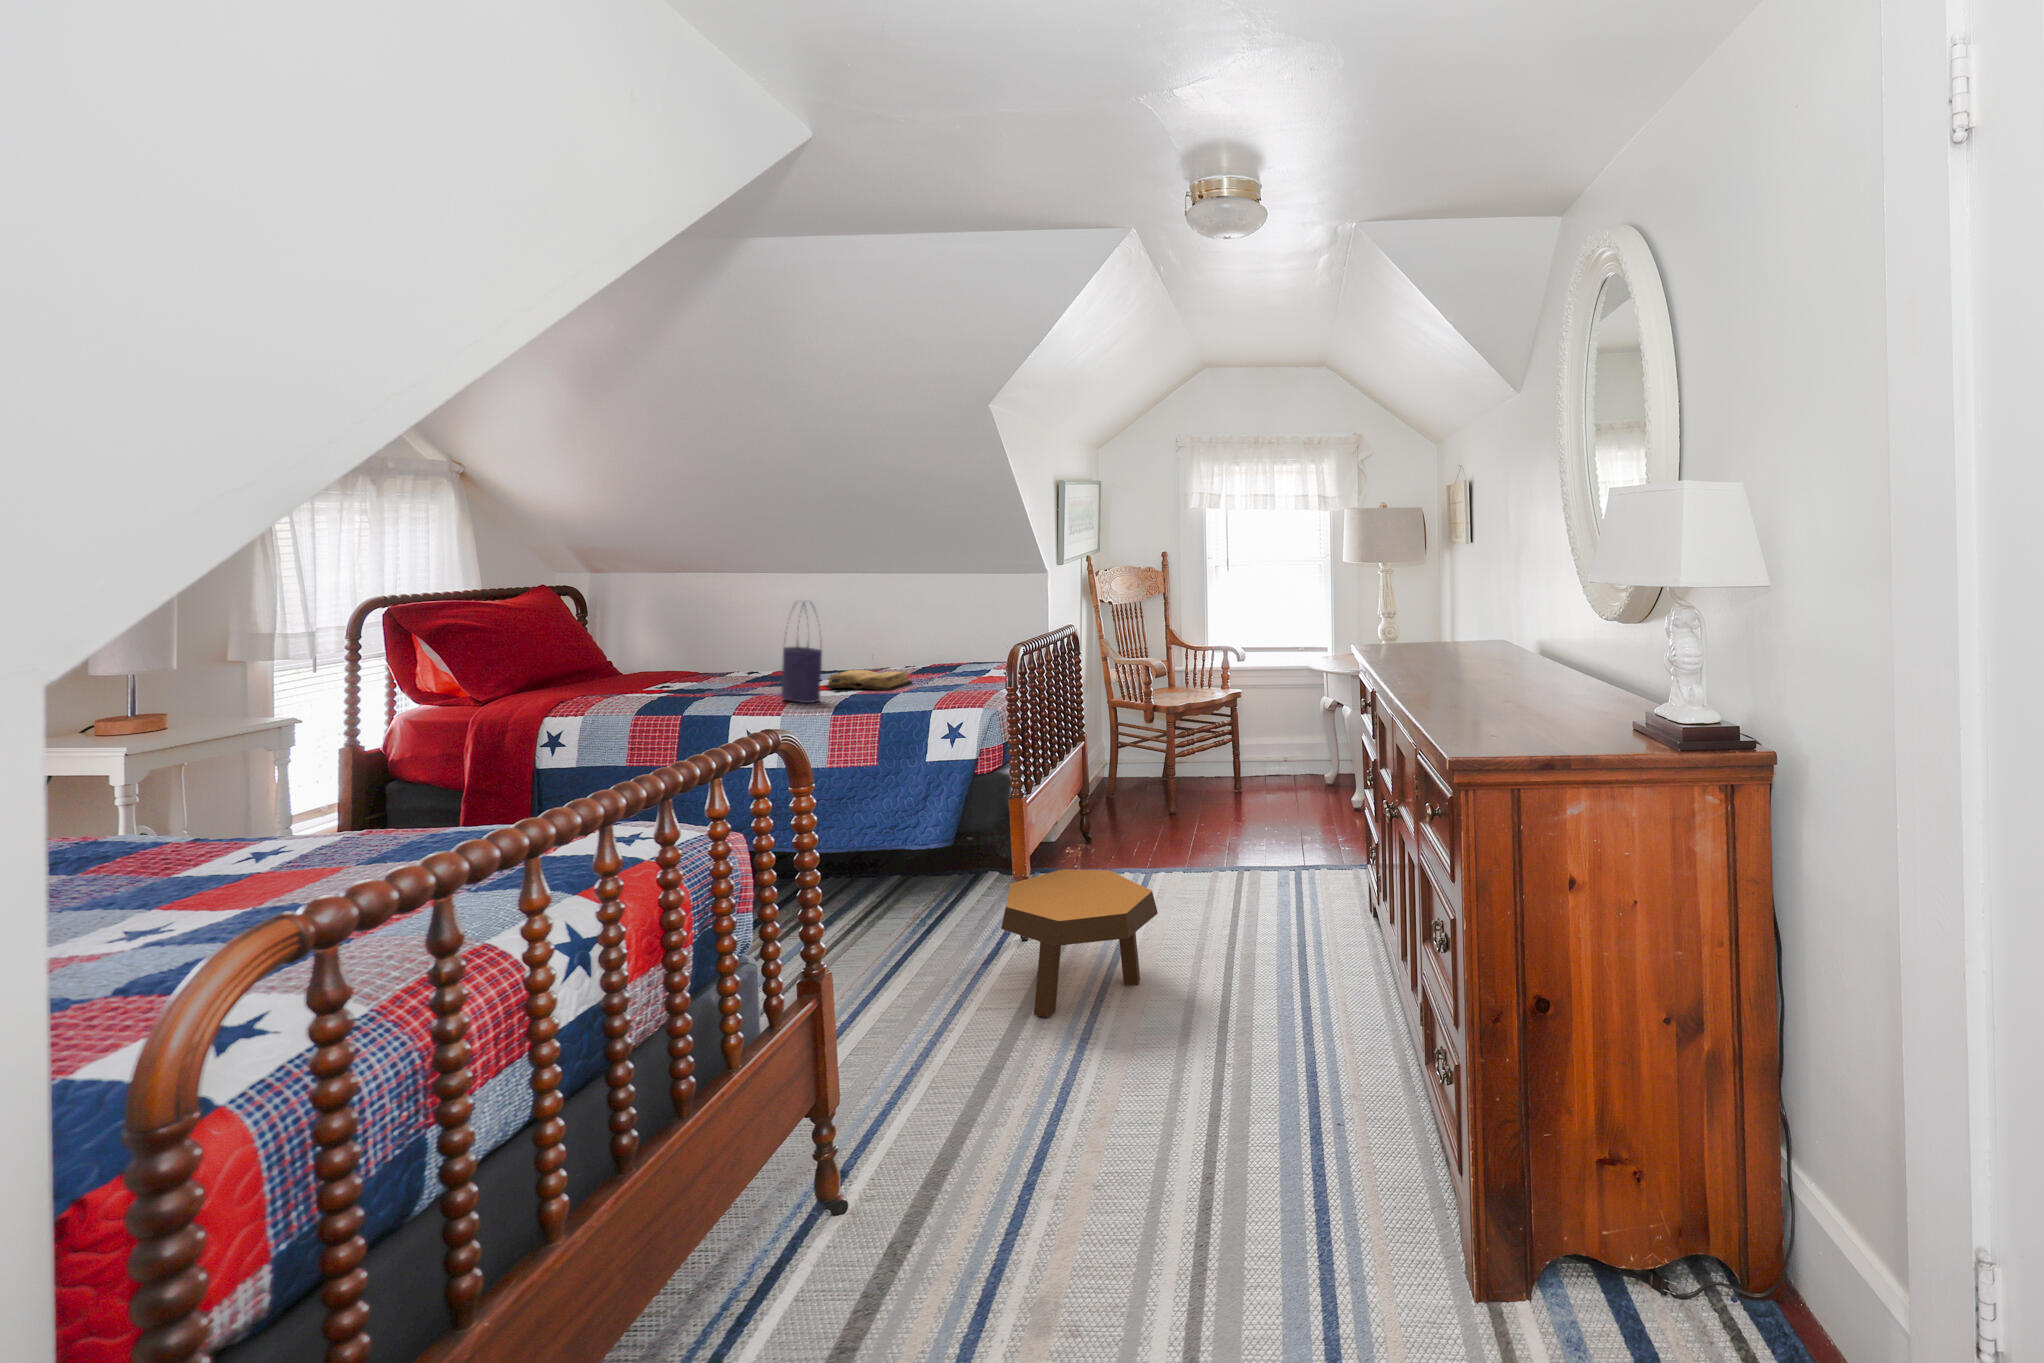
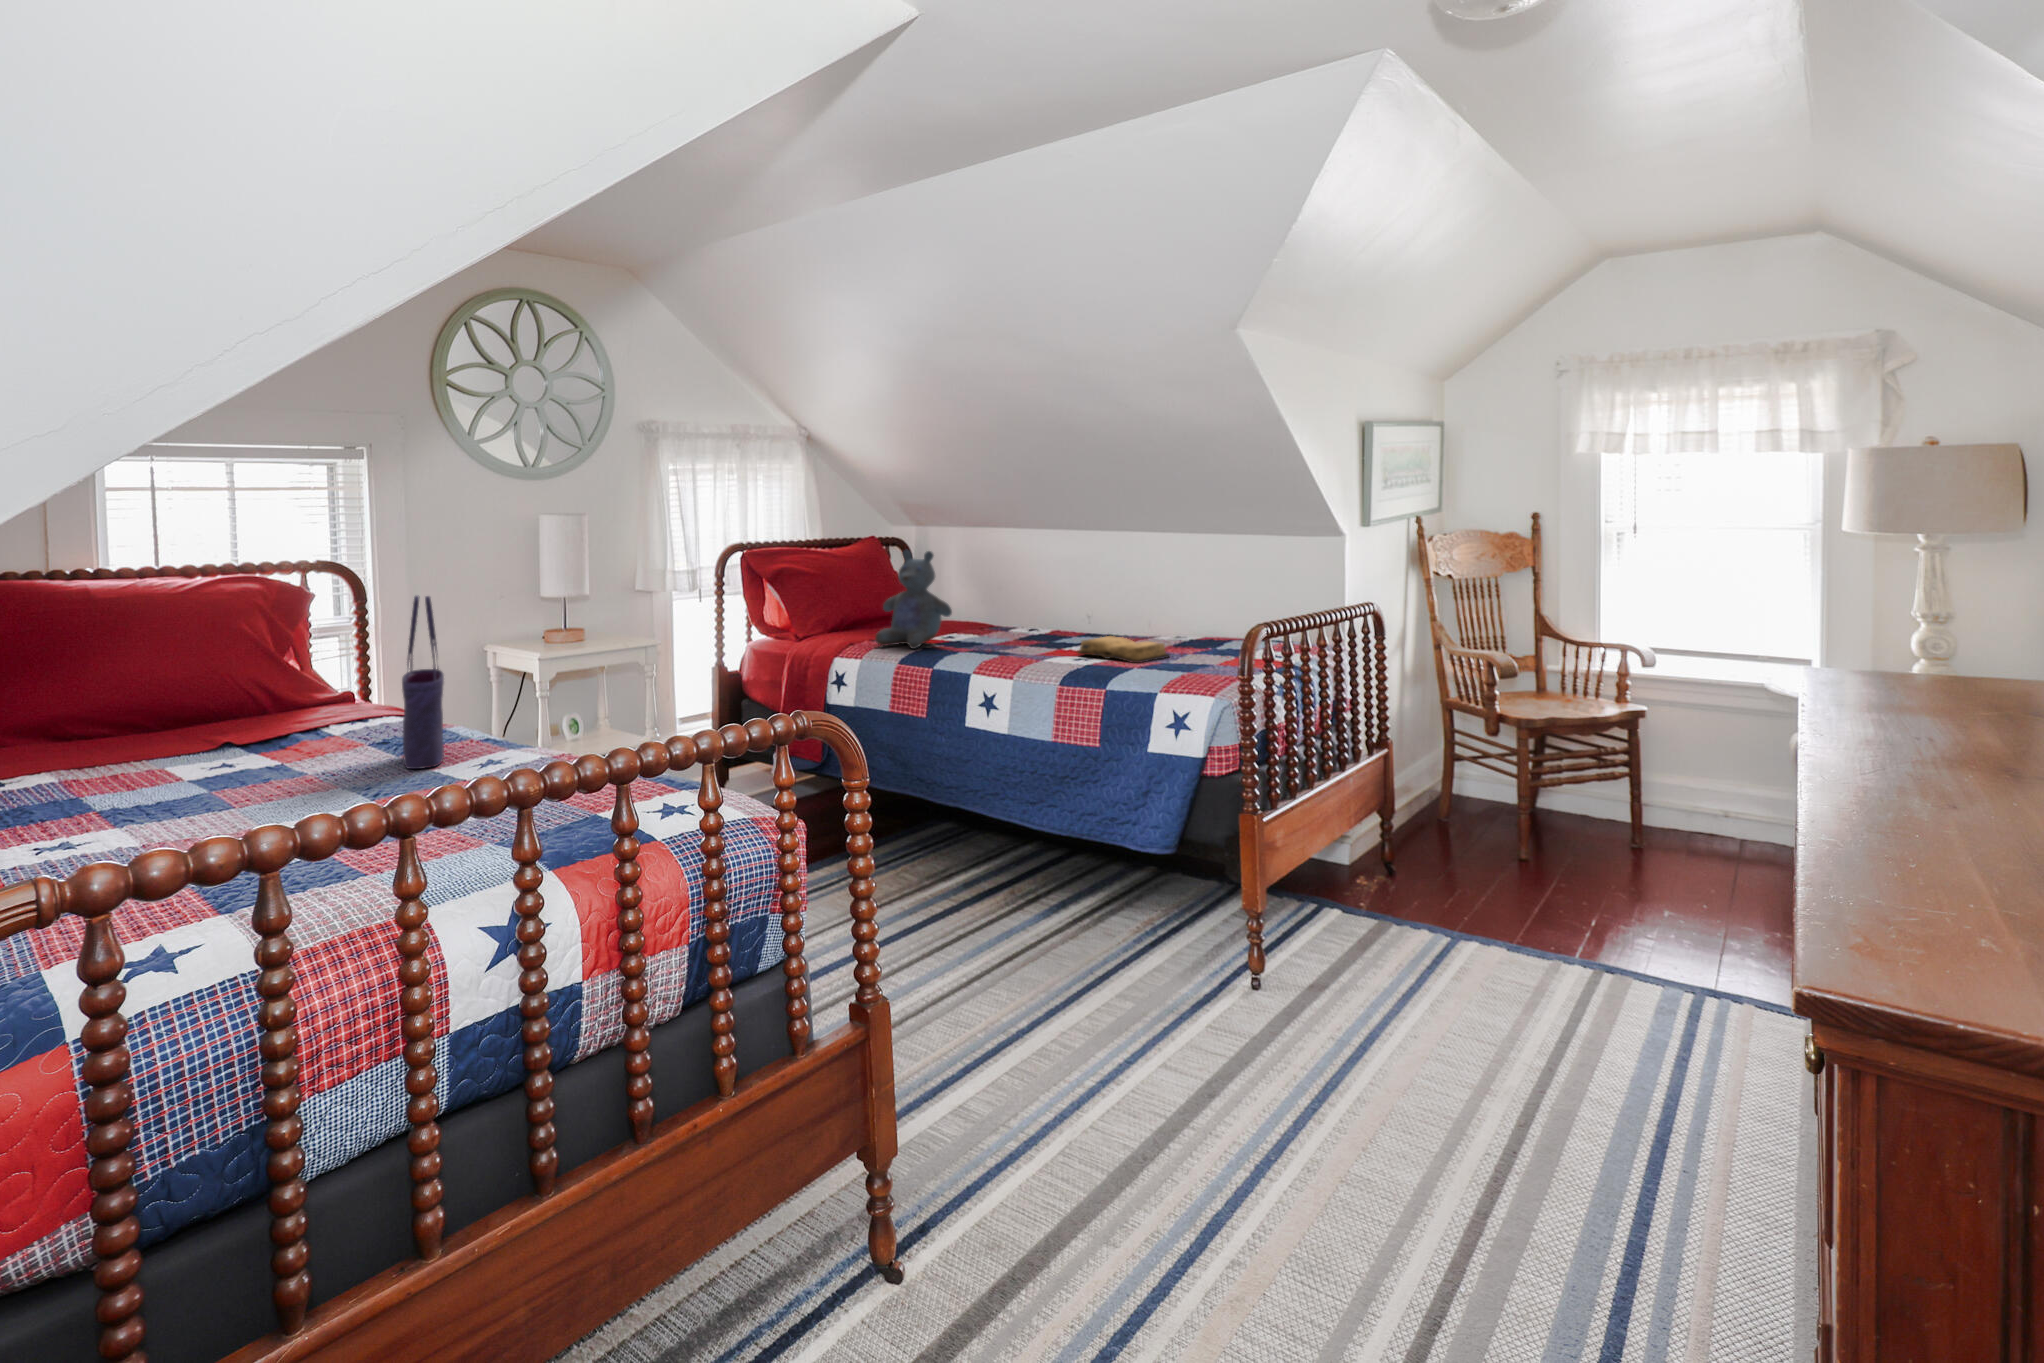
stuffed bear: none [595,598,683,699] -> present [875,550,952,649]
tote bag: present [781,603,822,703] -> present [402,596,444,769]
footstool: present [1001,869,1158,1017] -> none [1185,916,1403,1109]

